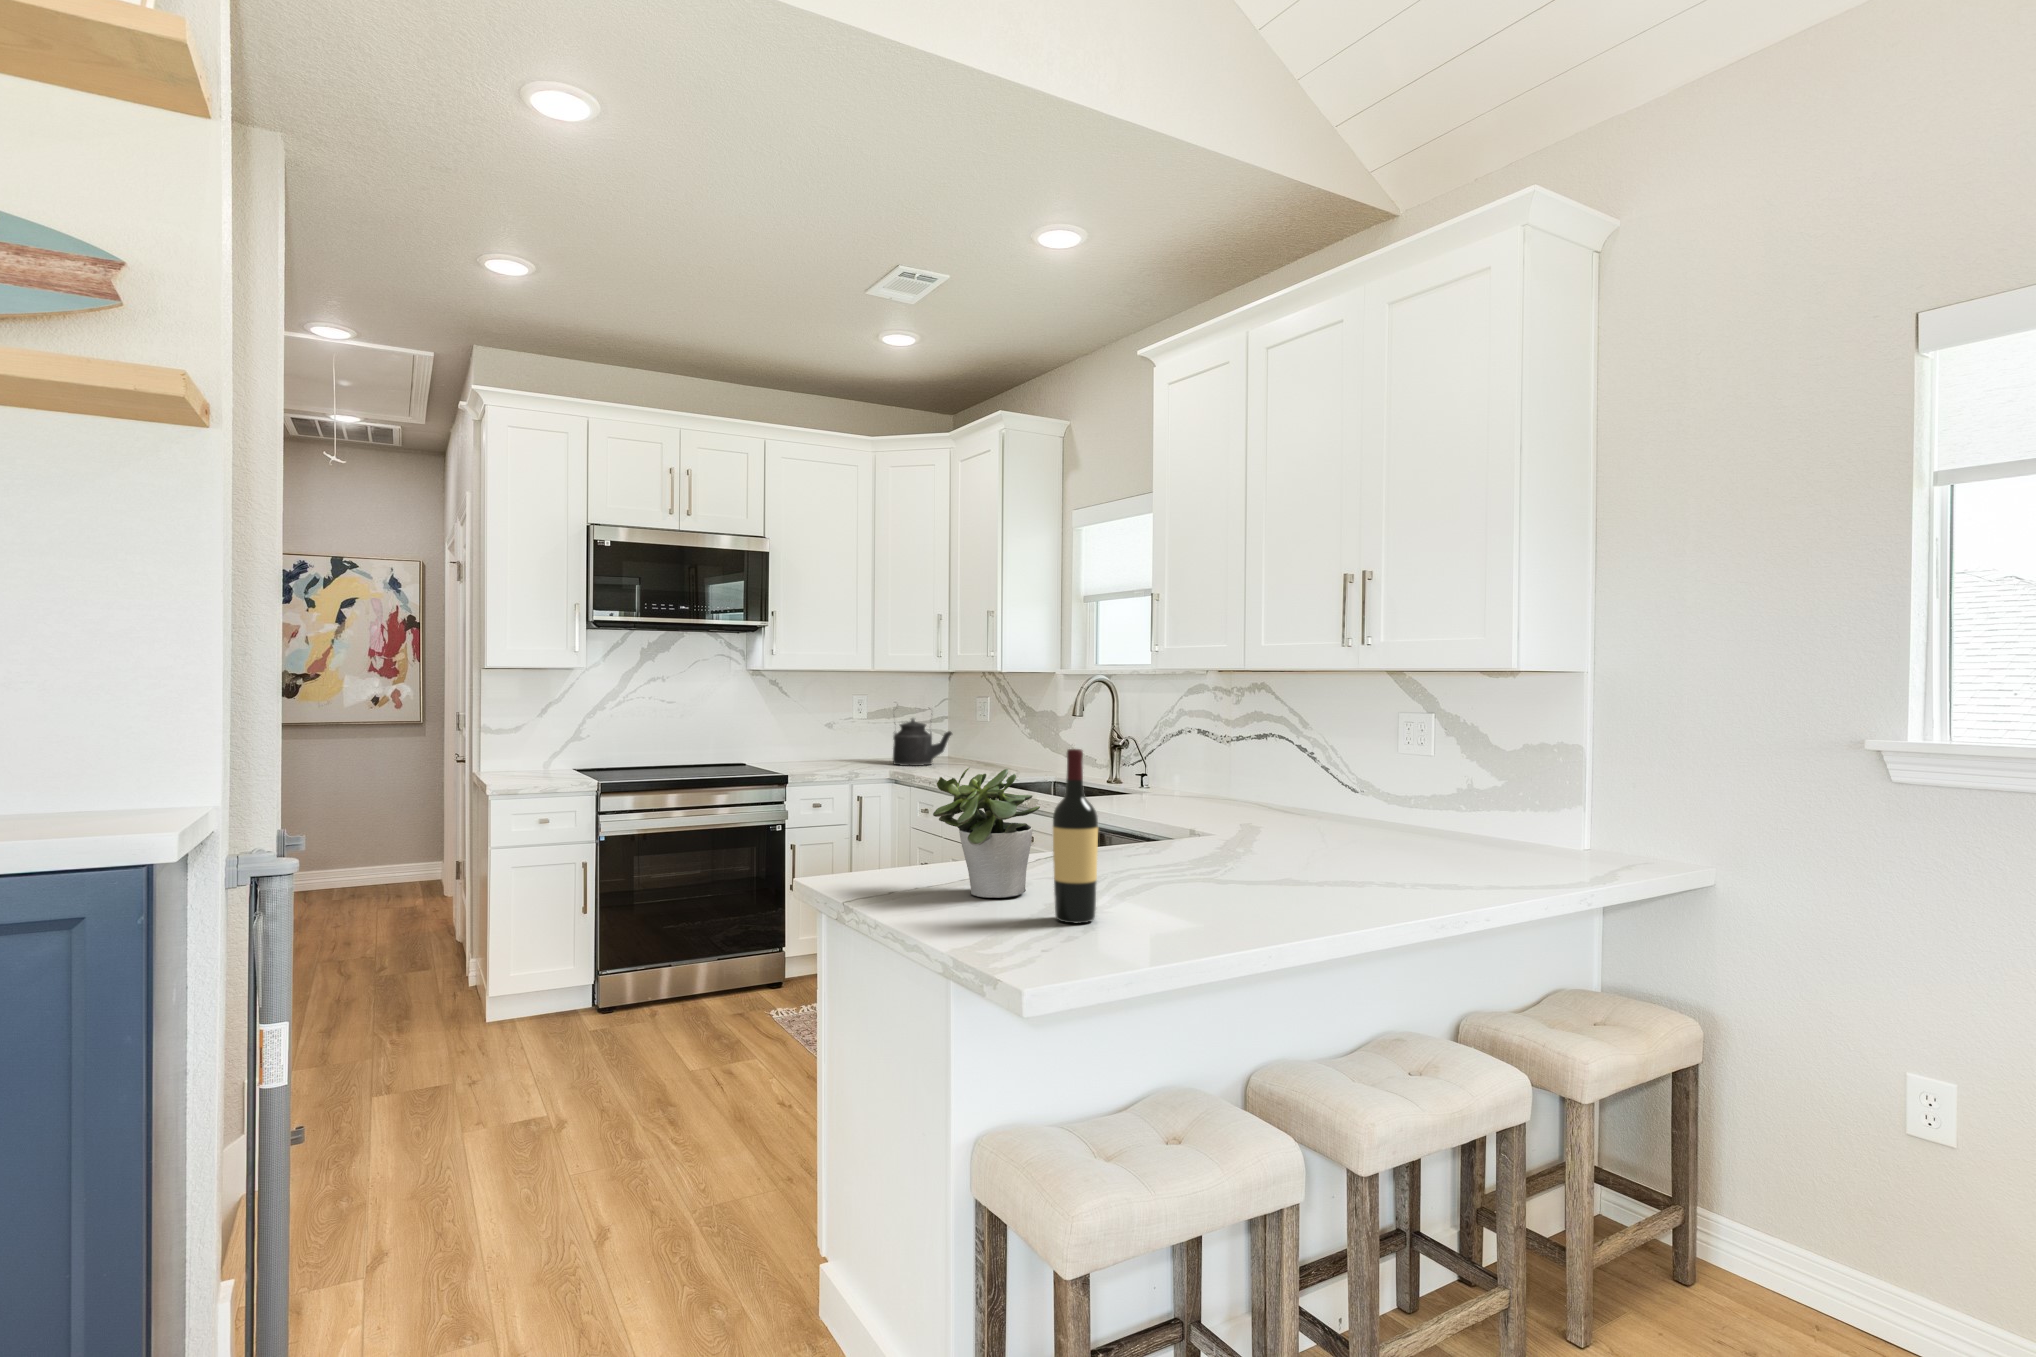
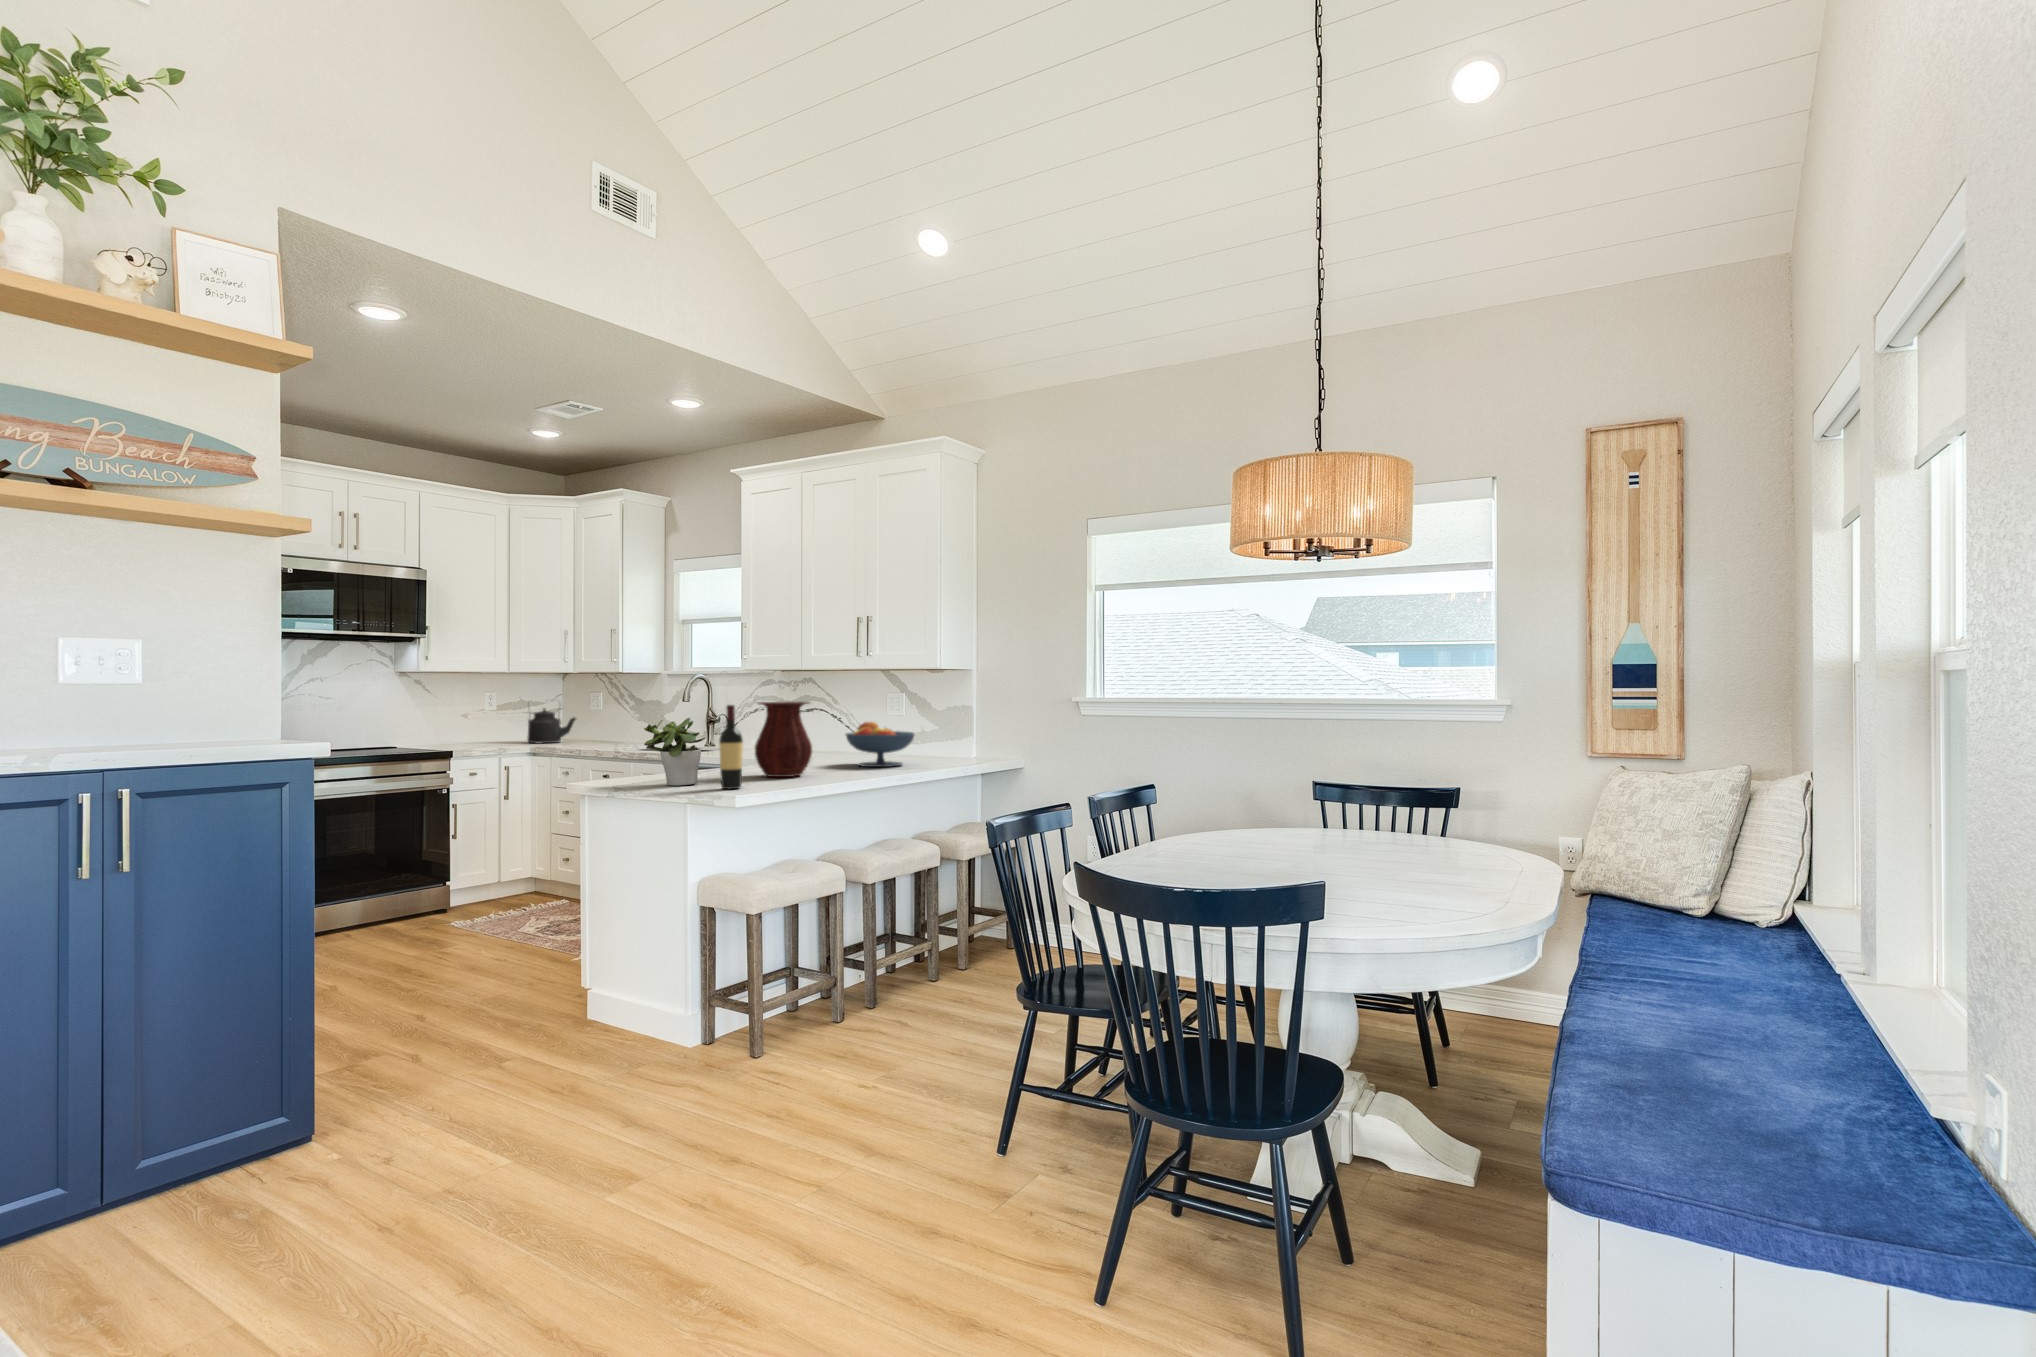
vase: none [1139,735,1252,886] -> present [755,702,812,777]
fruit bowl: none [1320,770,1462,865] -> present [846,722,915,767]

